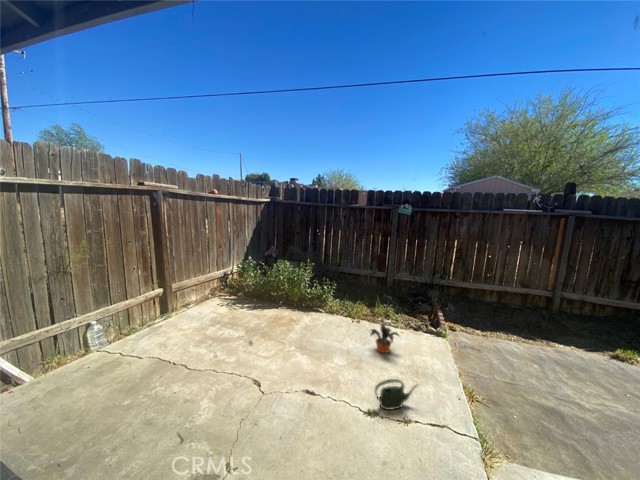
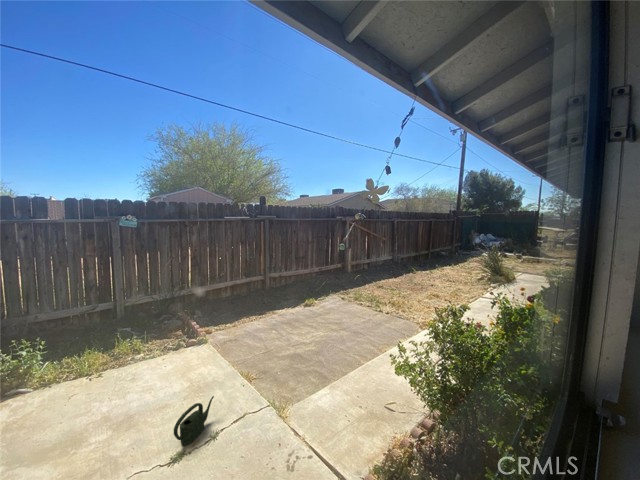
potted plant: present [371,324,399,353] -> none [128,360,171,394]

